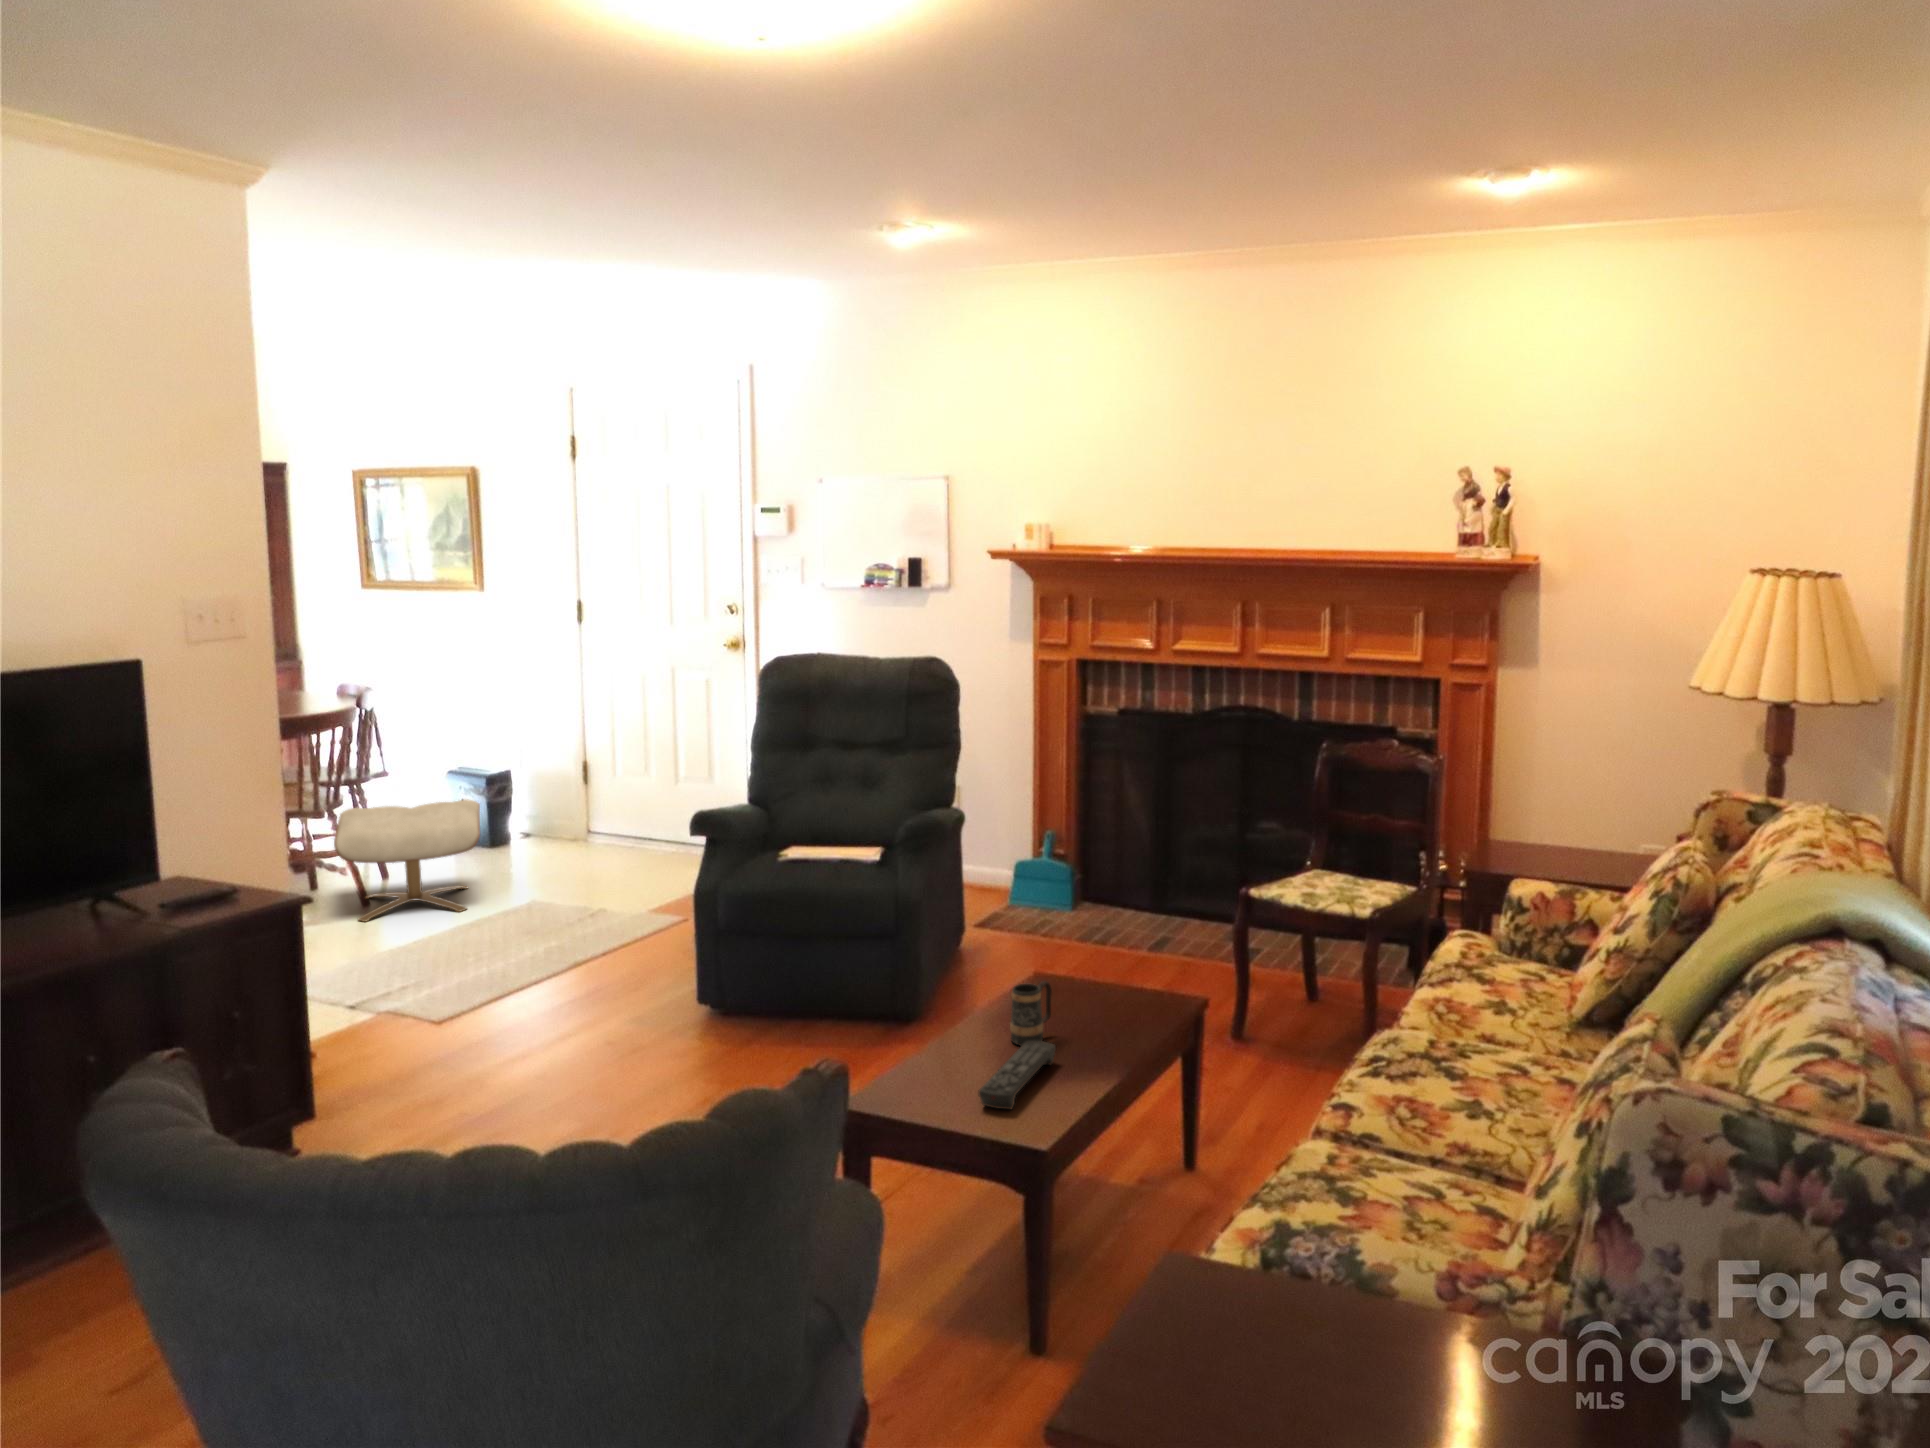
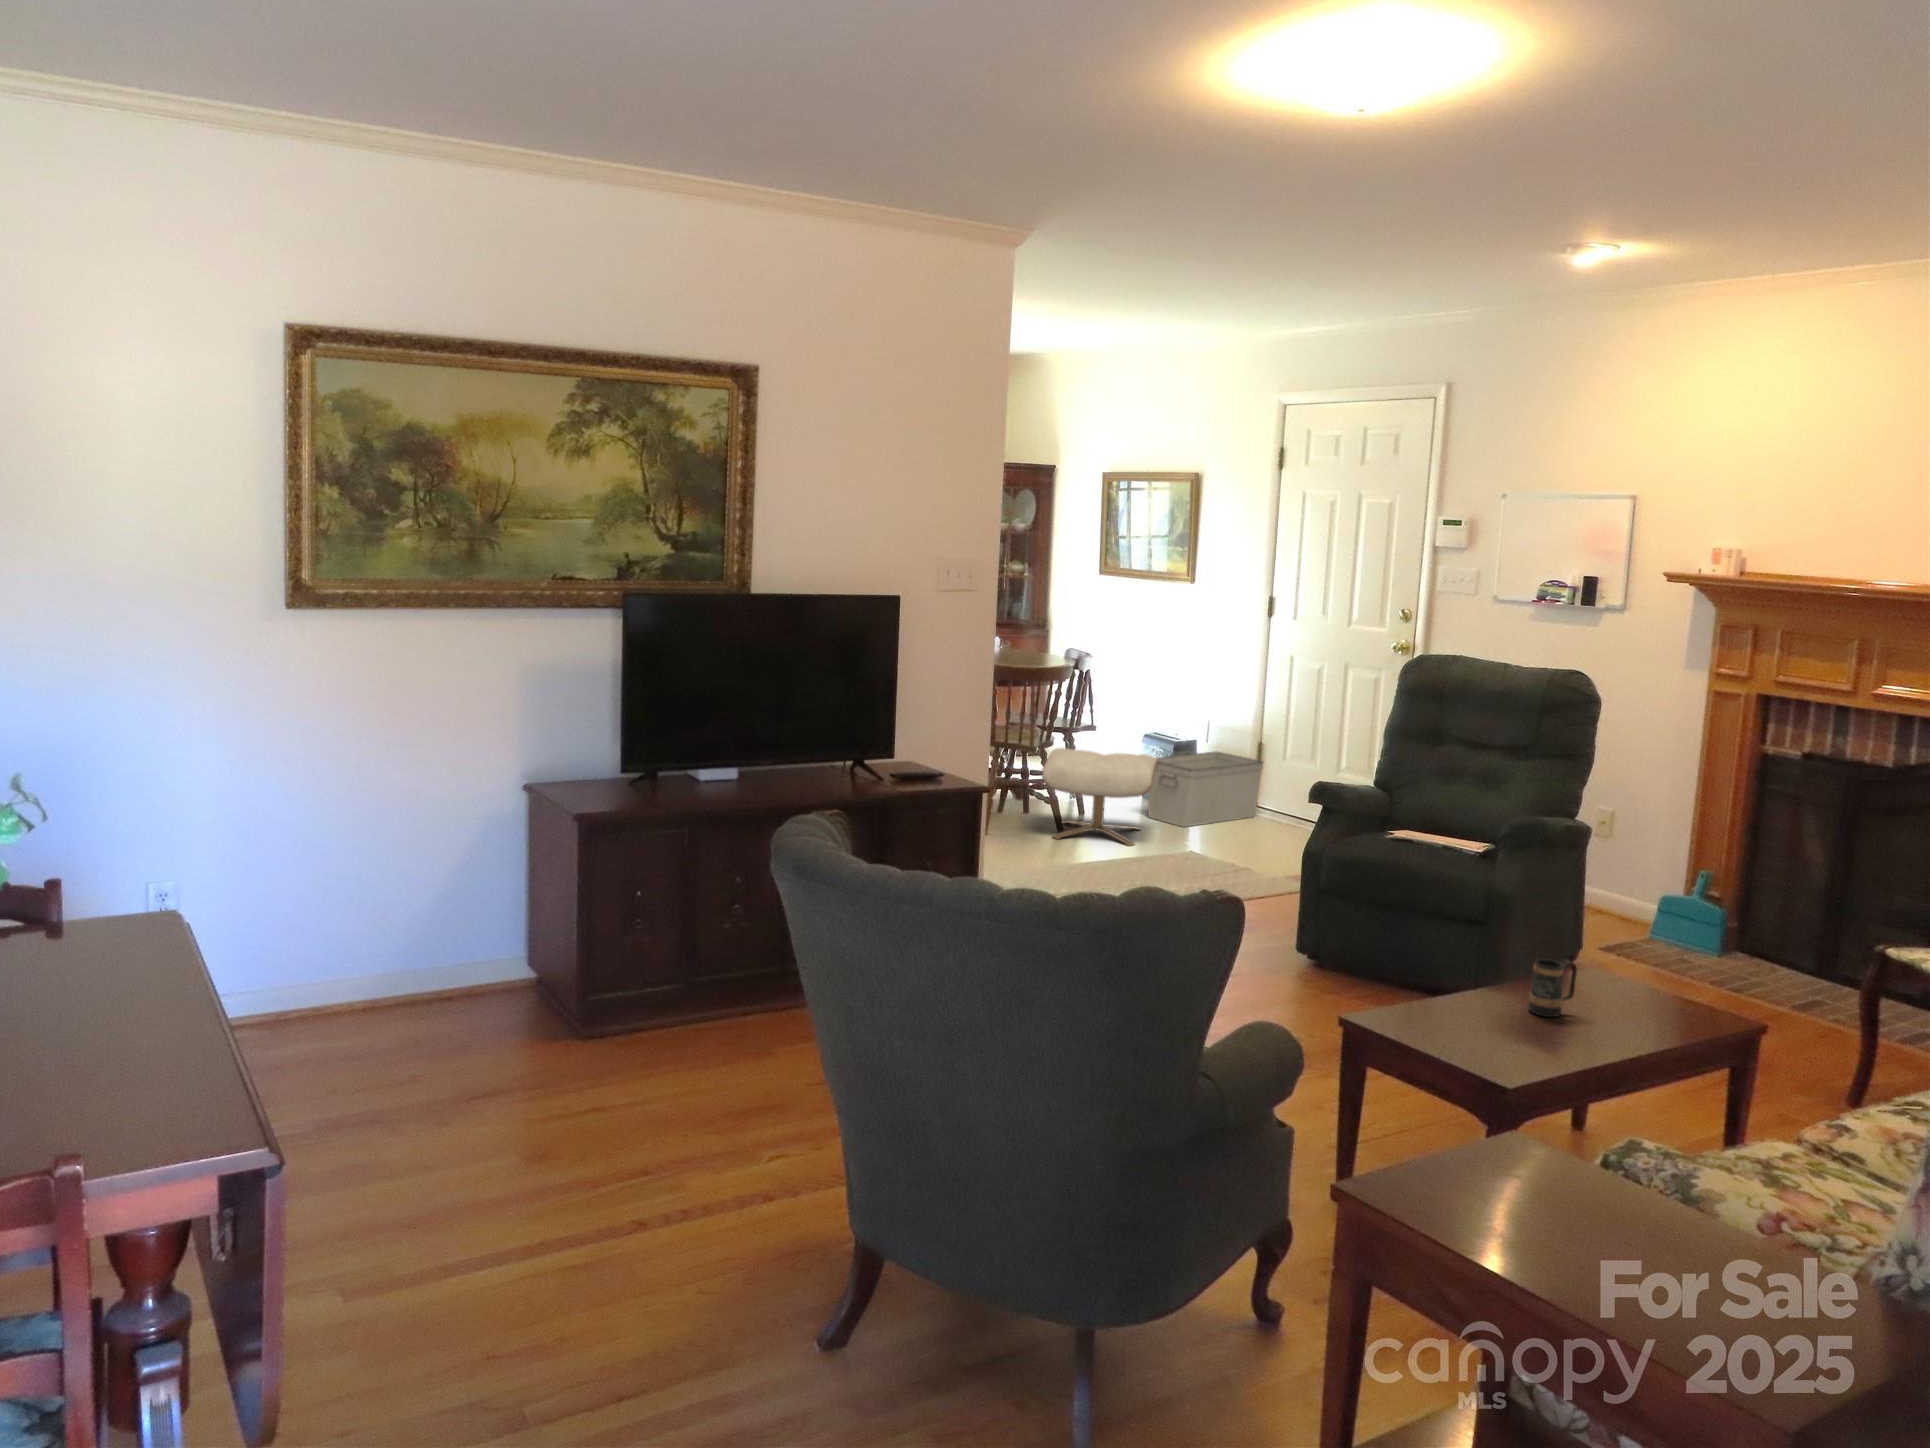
storage bin: none [461,780,598,874] -> present [1148,751,1263,827]
remote control: present [978,1041,1056,1109] -> none [1467,1008,1564,1054]

